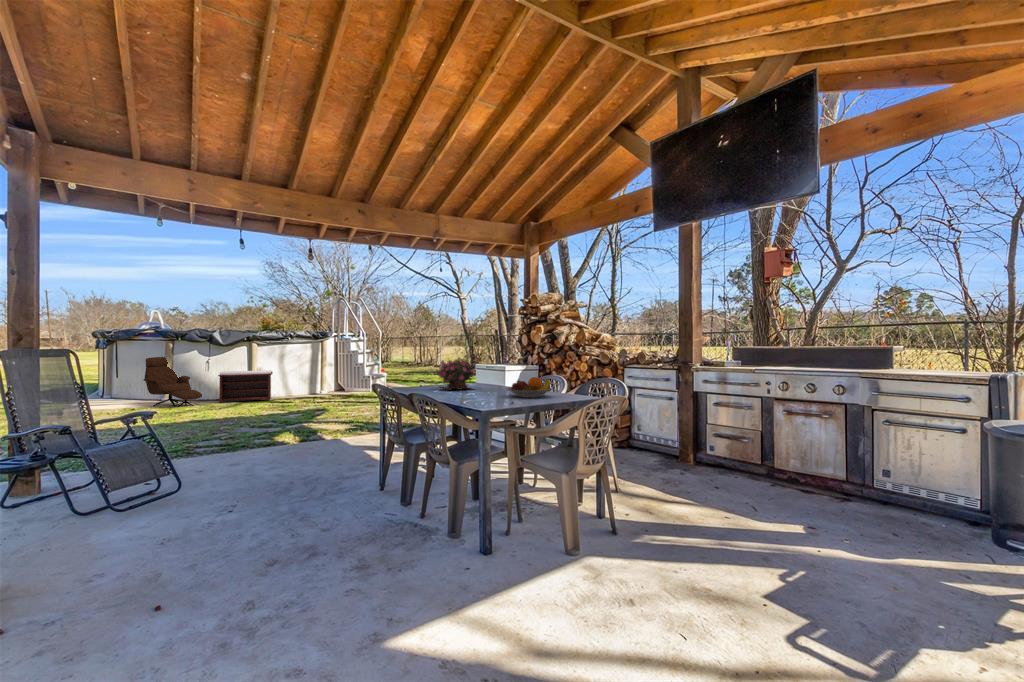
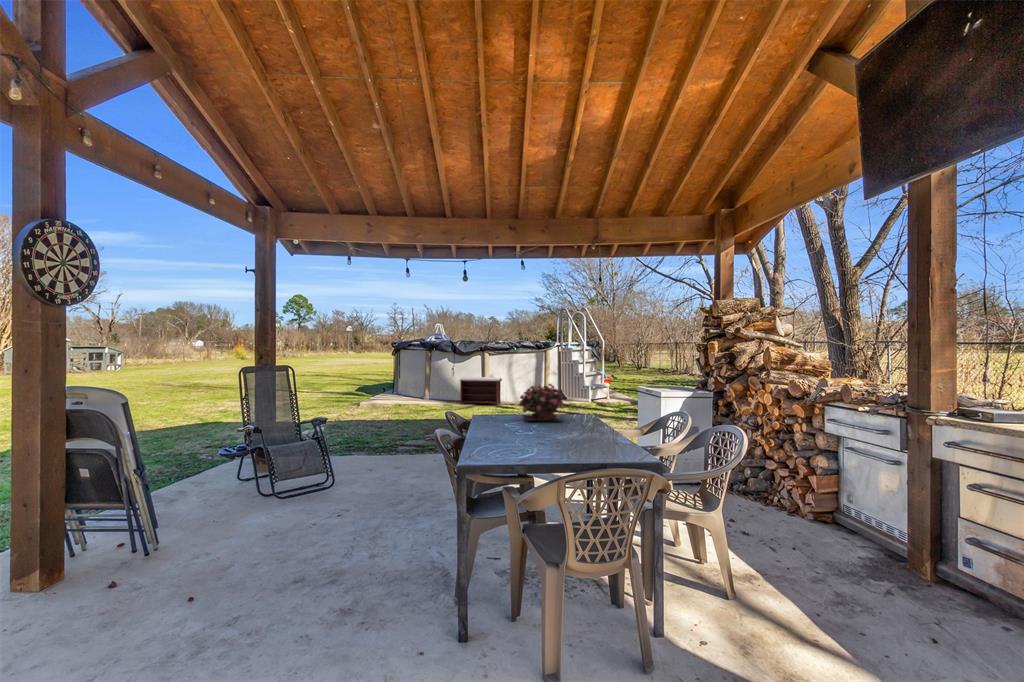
lounge chair: present [144,357,202,407] -> none [412,364,448,406]
fruit bowl: present [507,377,552,398] -> none [553,418,612,445]

